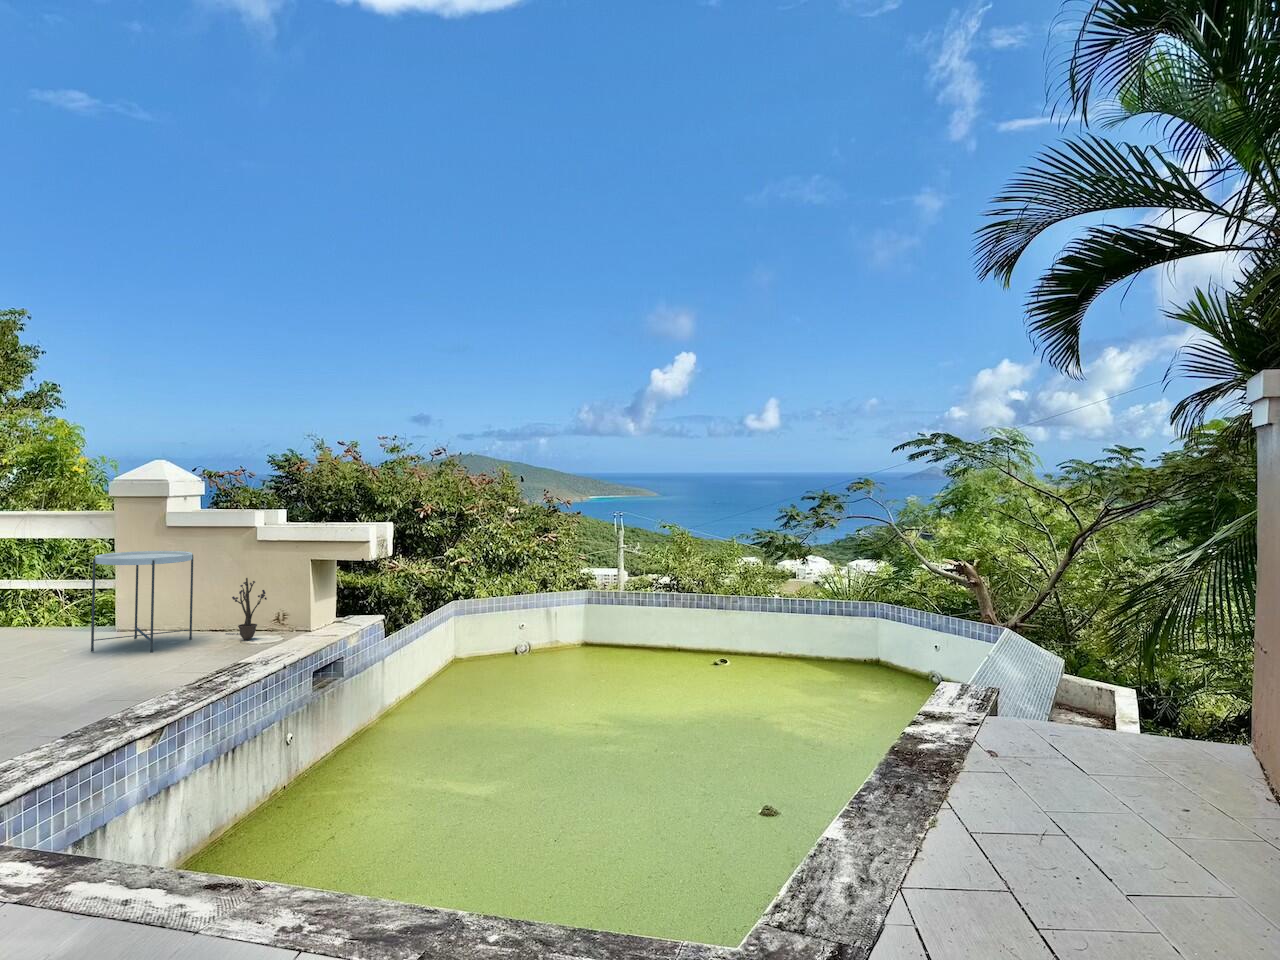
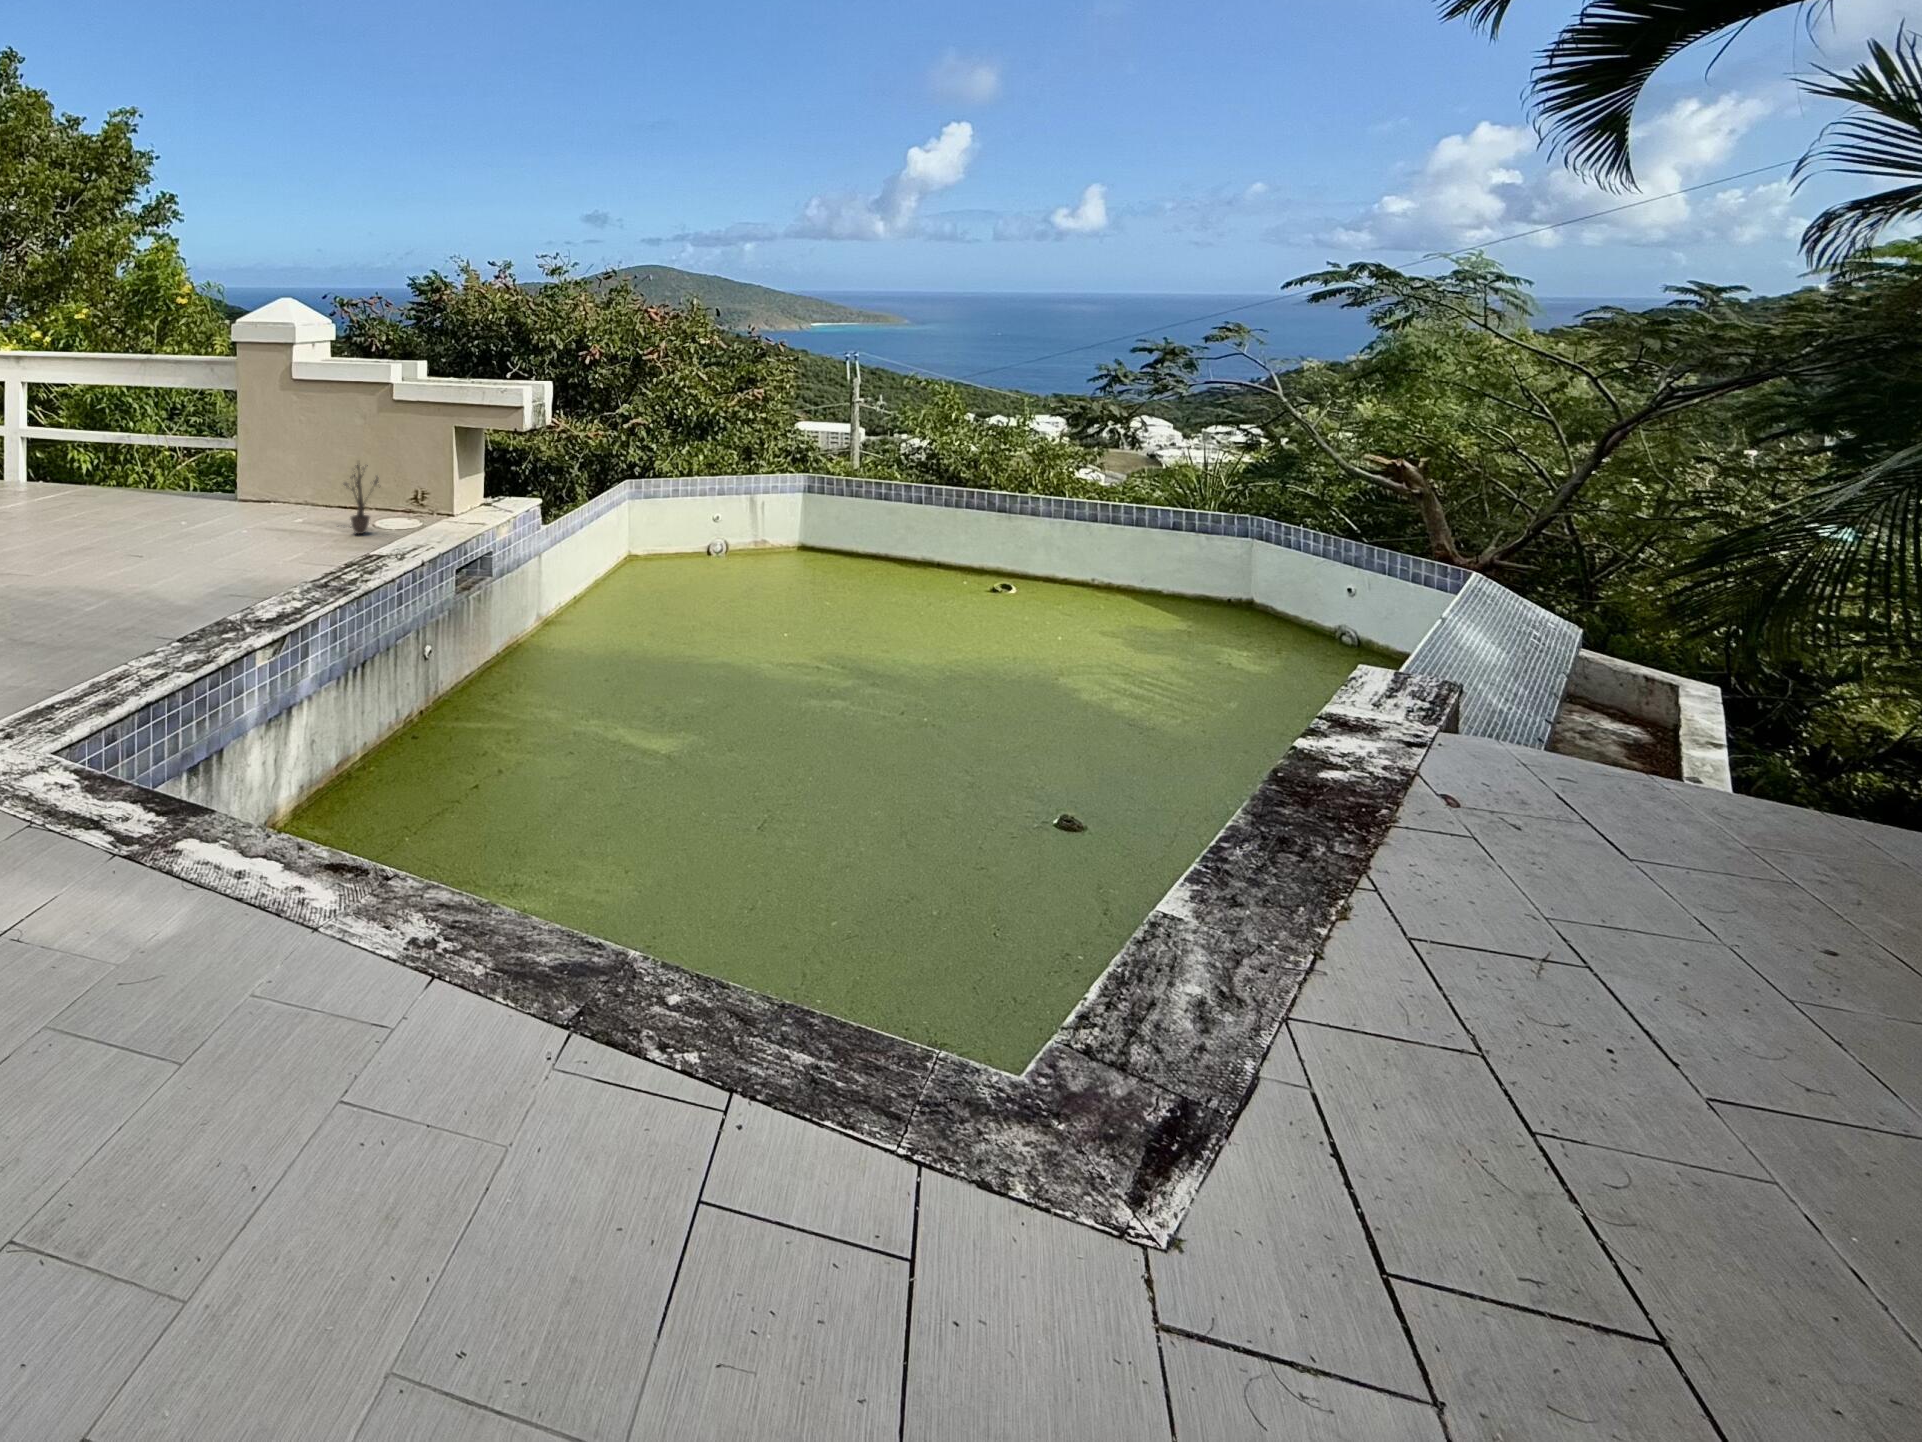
side table: present [91,551,193,653] -> none [200,426,302,546]

